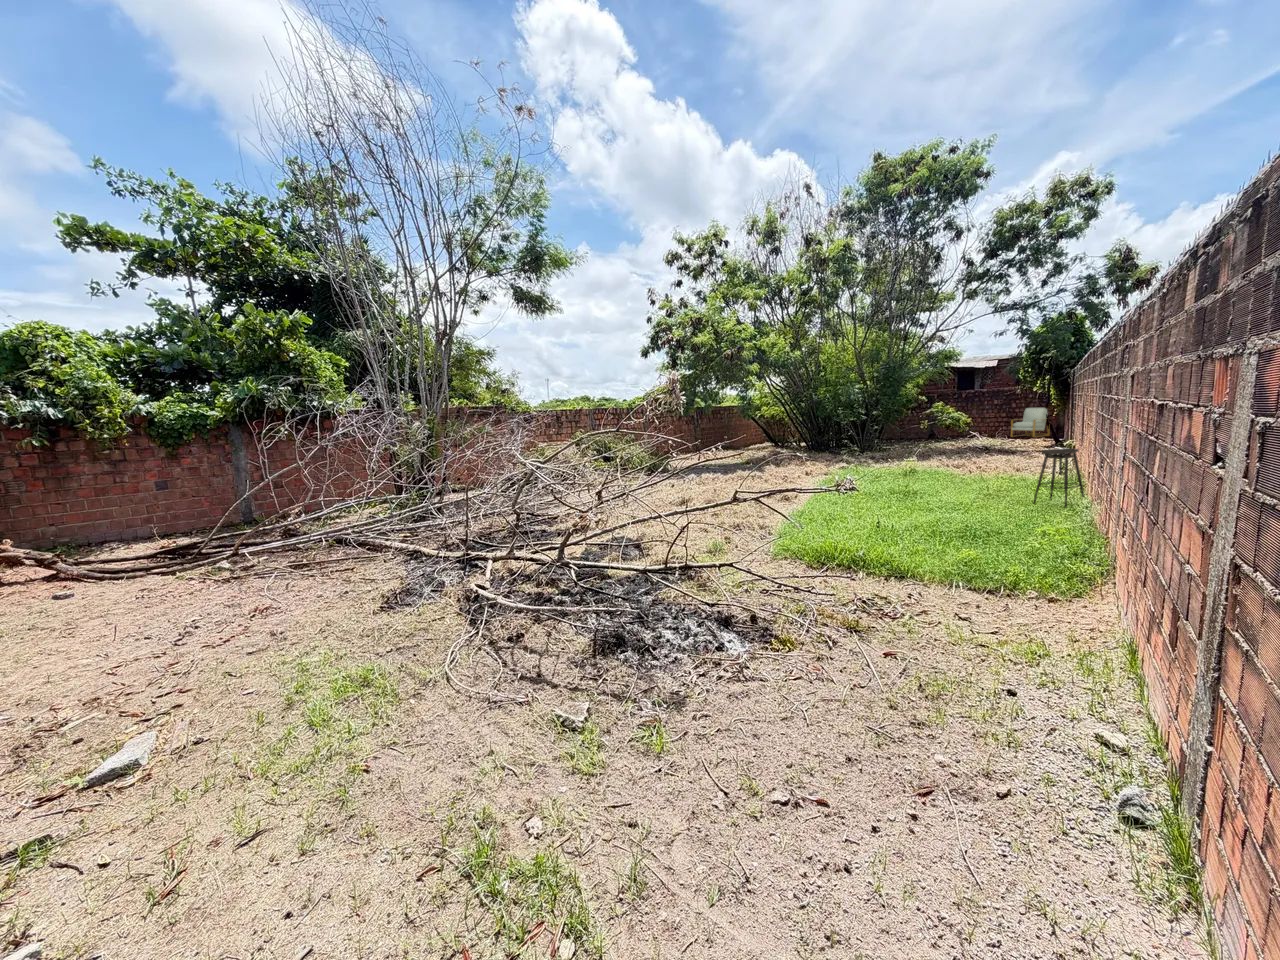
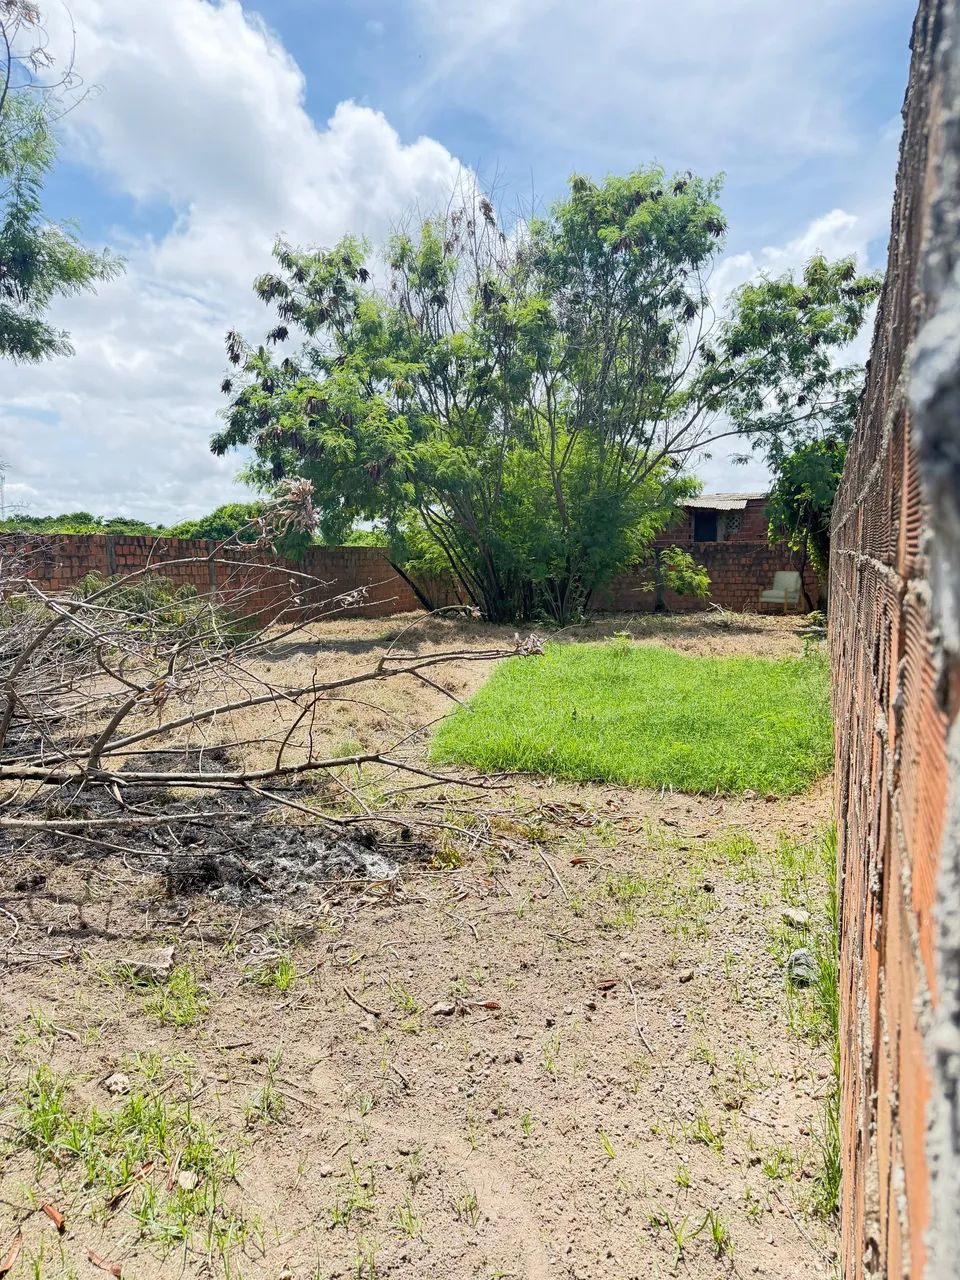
stool: present [1033,449,1084,507] -> none [767,620,823,696]

